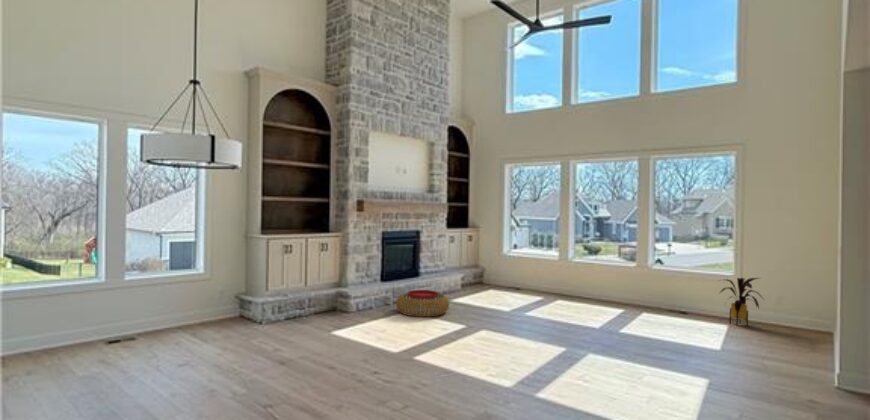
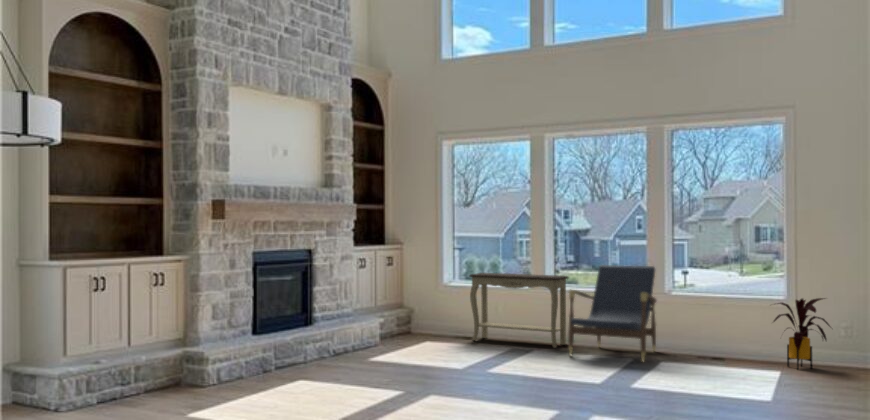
lounge chair: none [578,247,639,313] -> present [568,265,656,362]
console table: none [517,248,581,299] -> present [470,273,568,348]
pouf: present [396,290,449,317] -> none [284,343,372,385]

